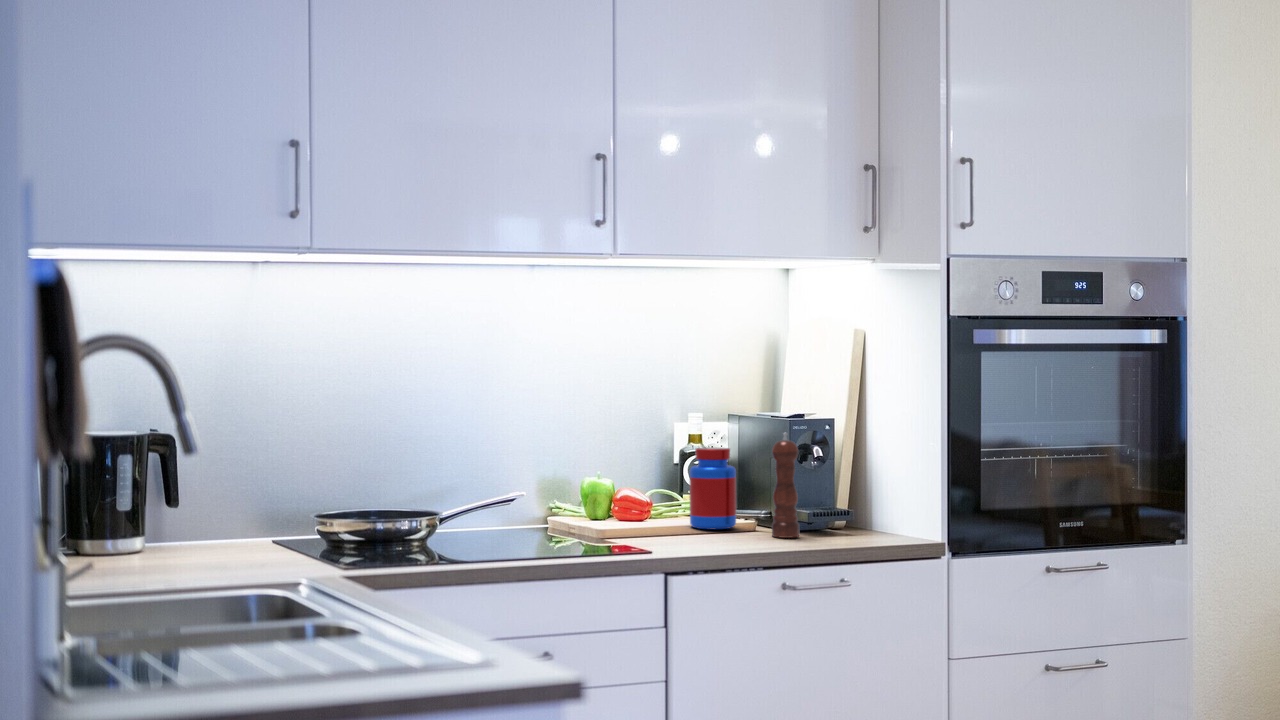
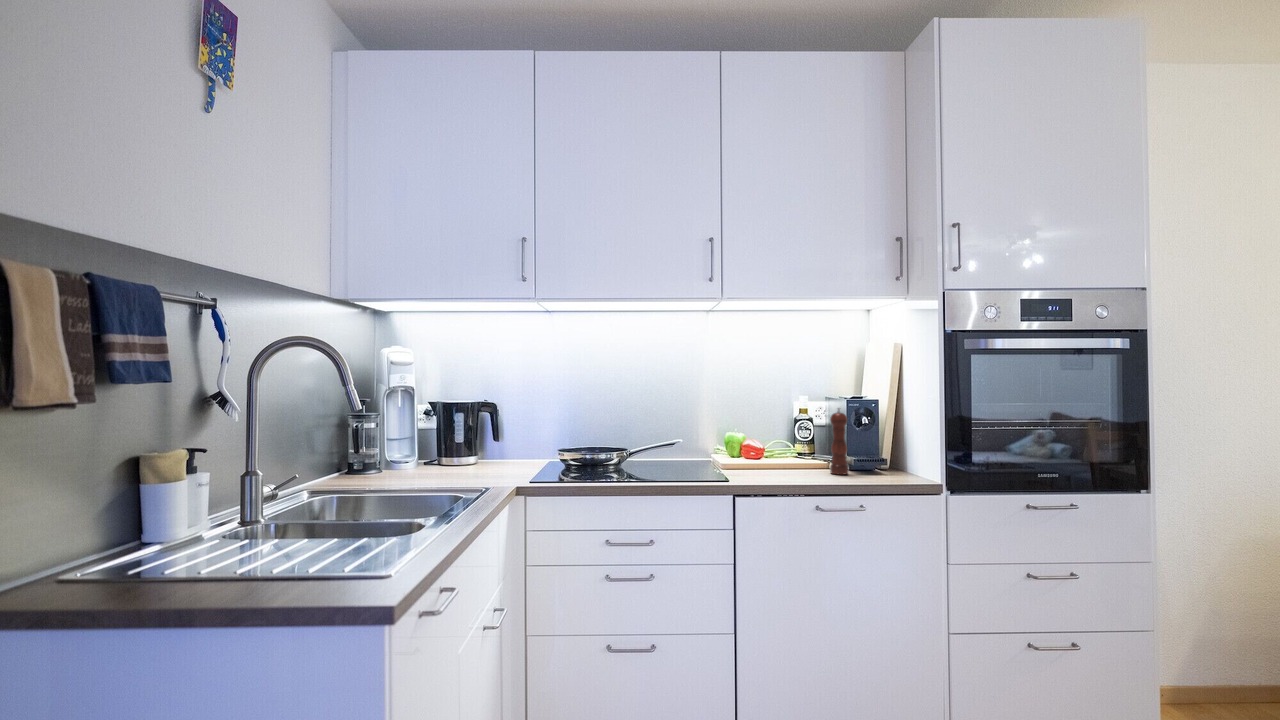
jar: present [690,448,736,529] -> none [783,417,813,467]

